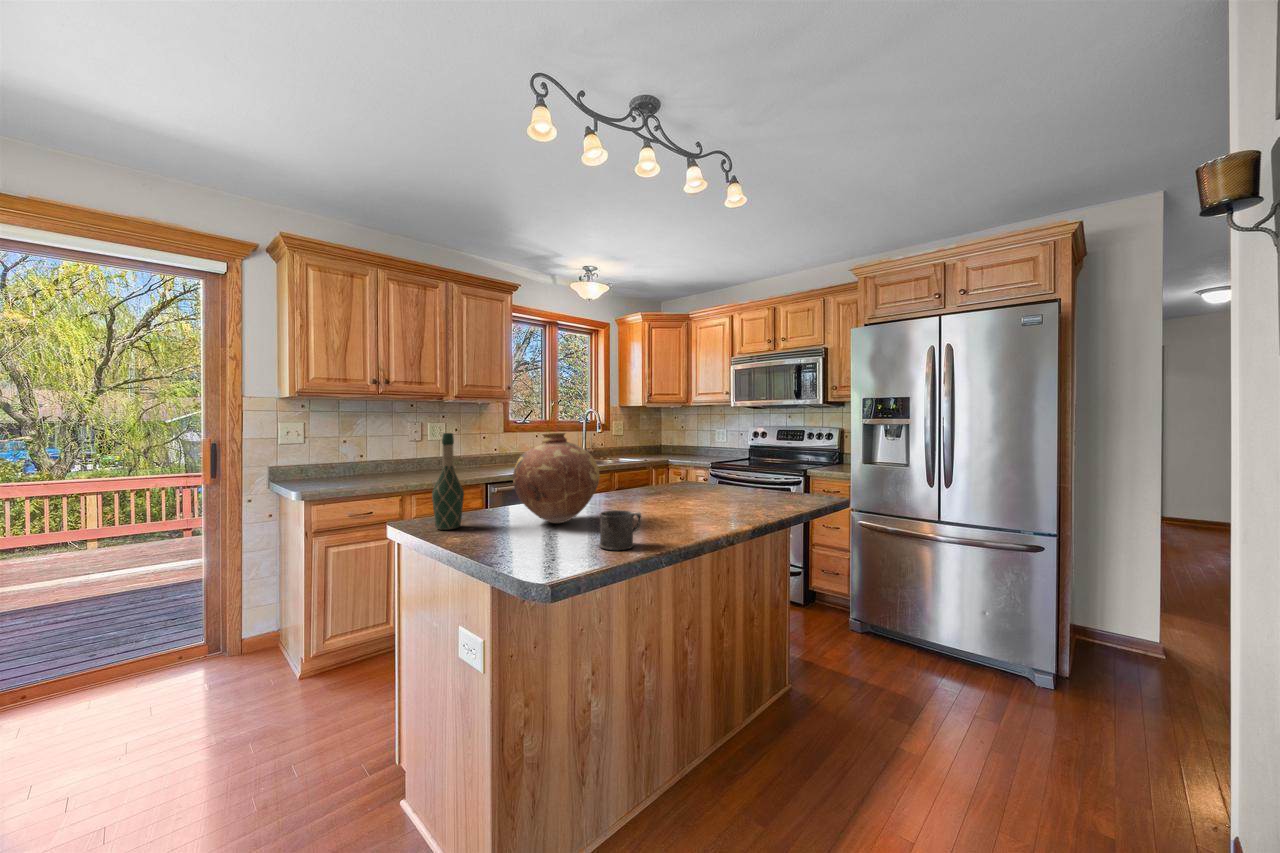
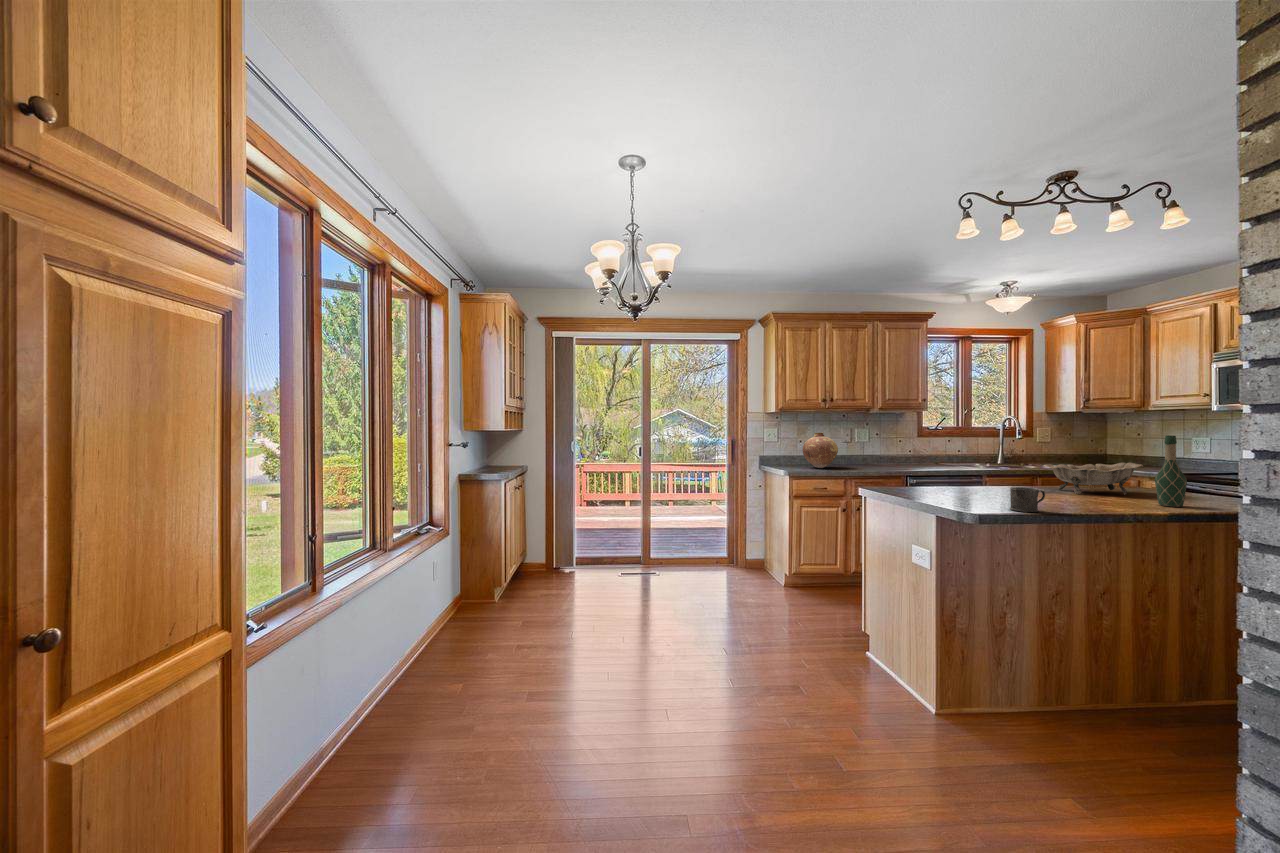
wine bottle: present [432,433,464,530] -> present [1155,436,1187,507]
vase: present [513,433,600,523] -> present [802,433,838,468]
decorative bowl: none [628,460,714,500] -> present [1044,462,1143,495]

